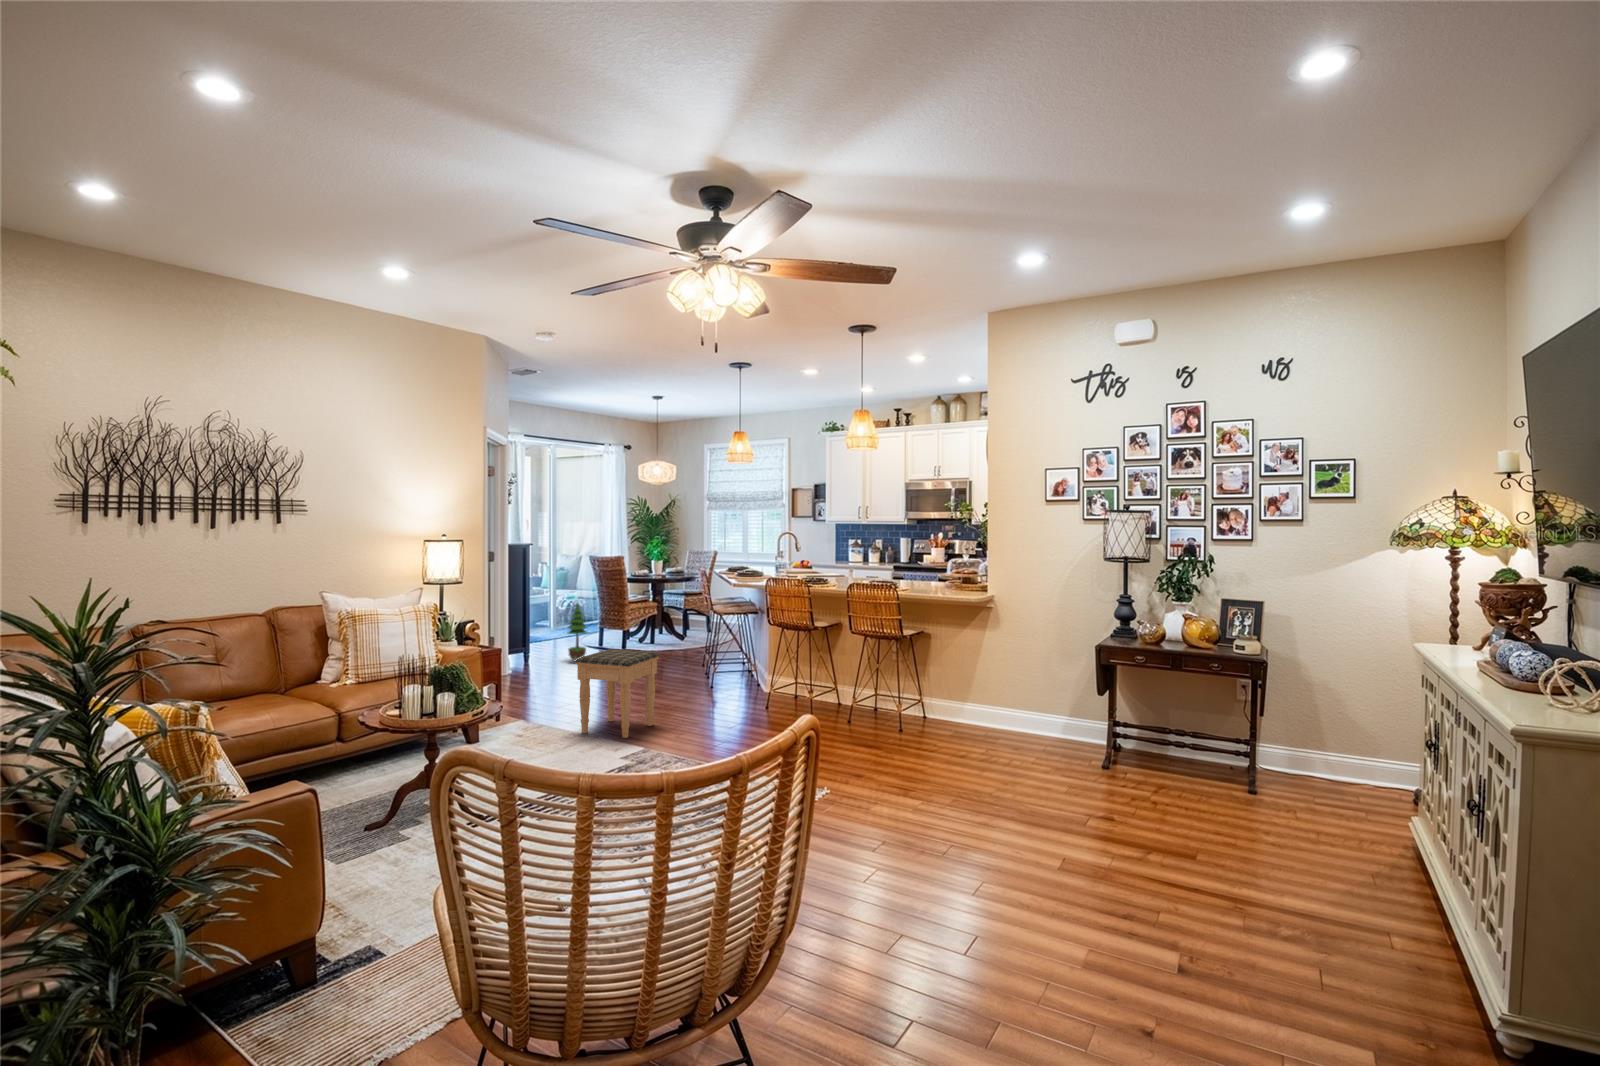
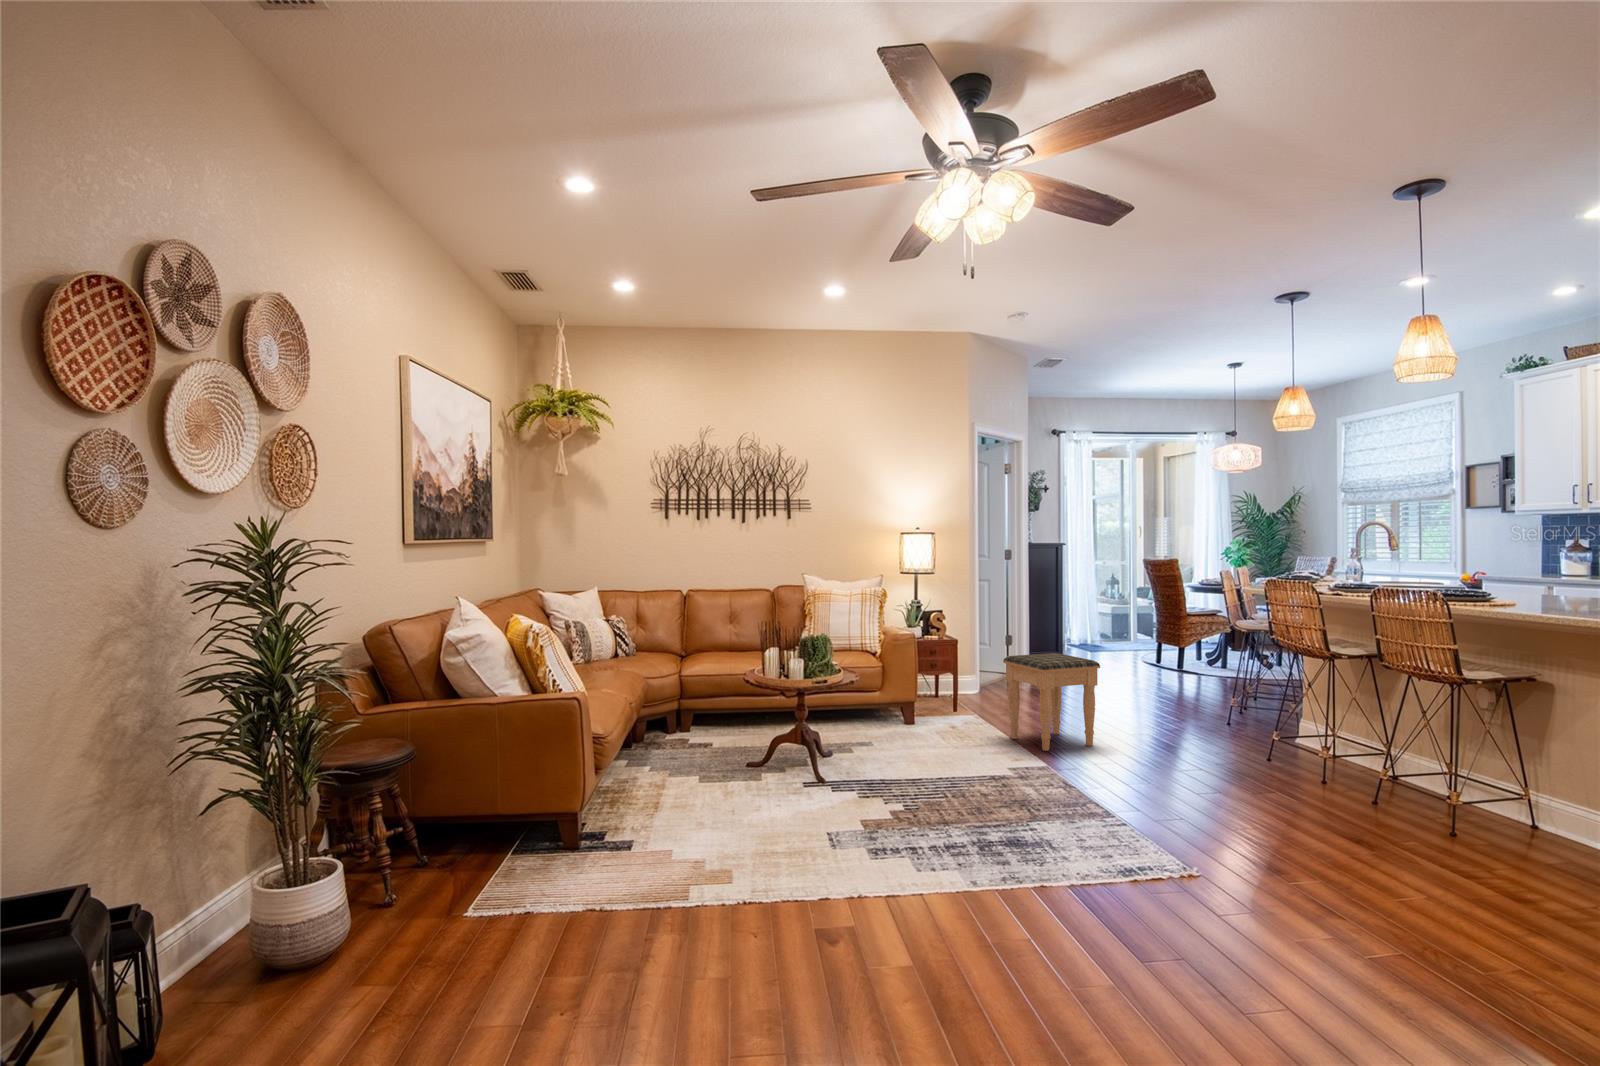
potted tree: present [567,603,587,661] -> none [1094,609,1120,679]

